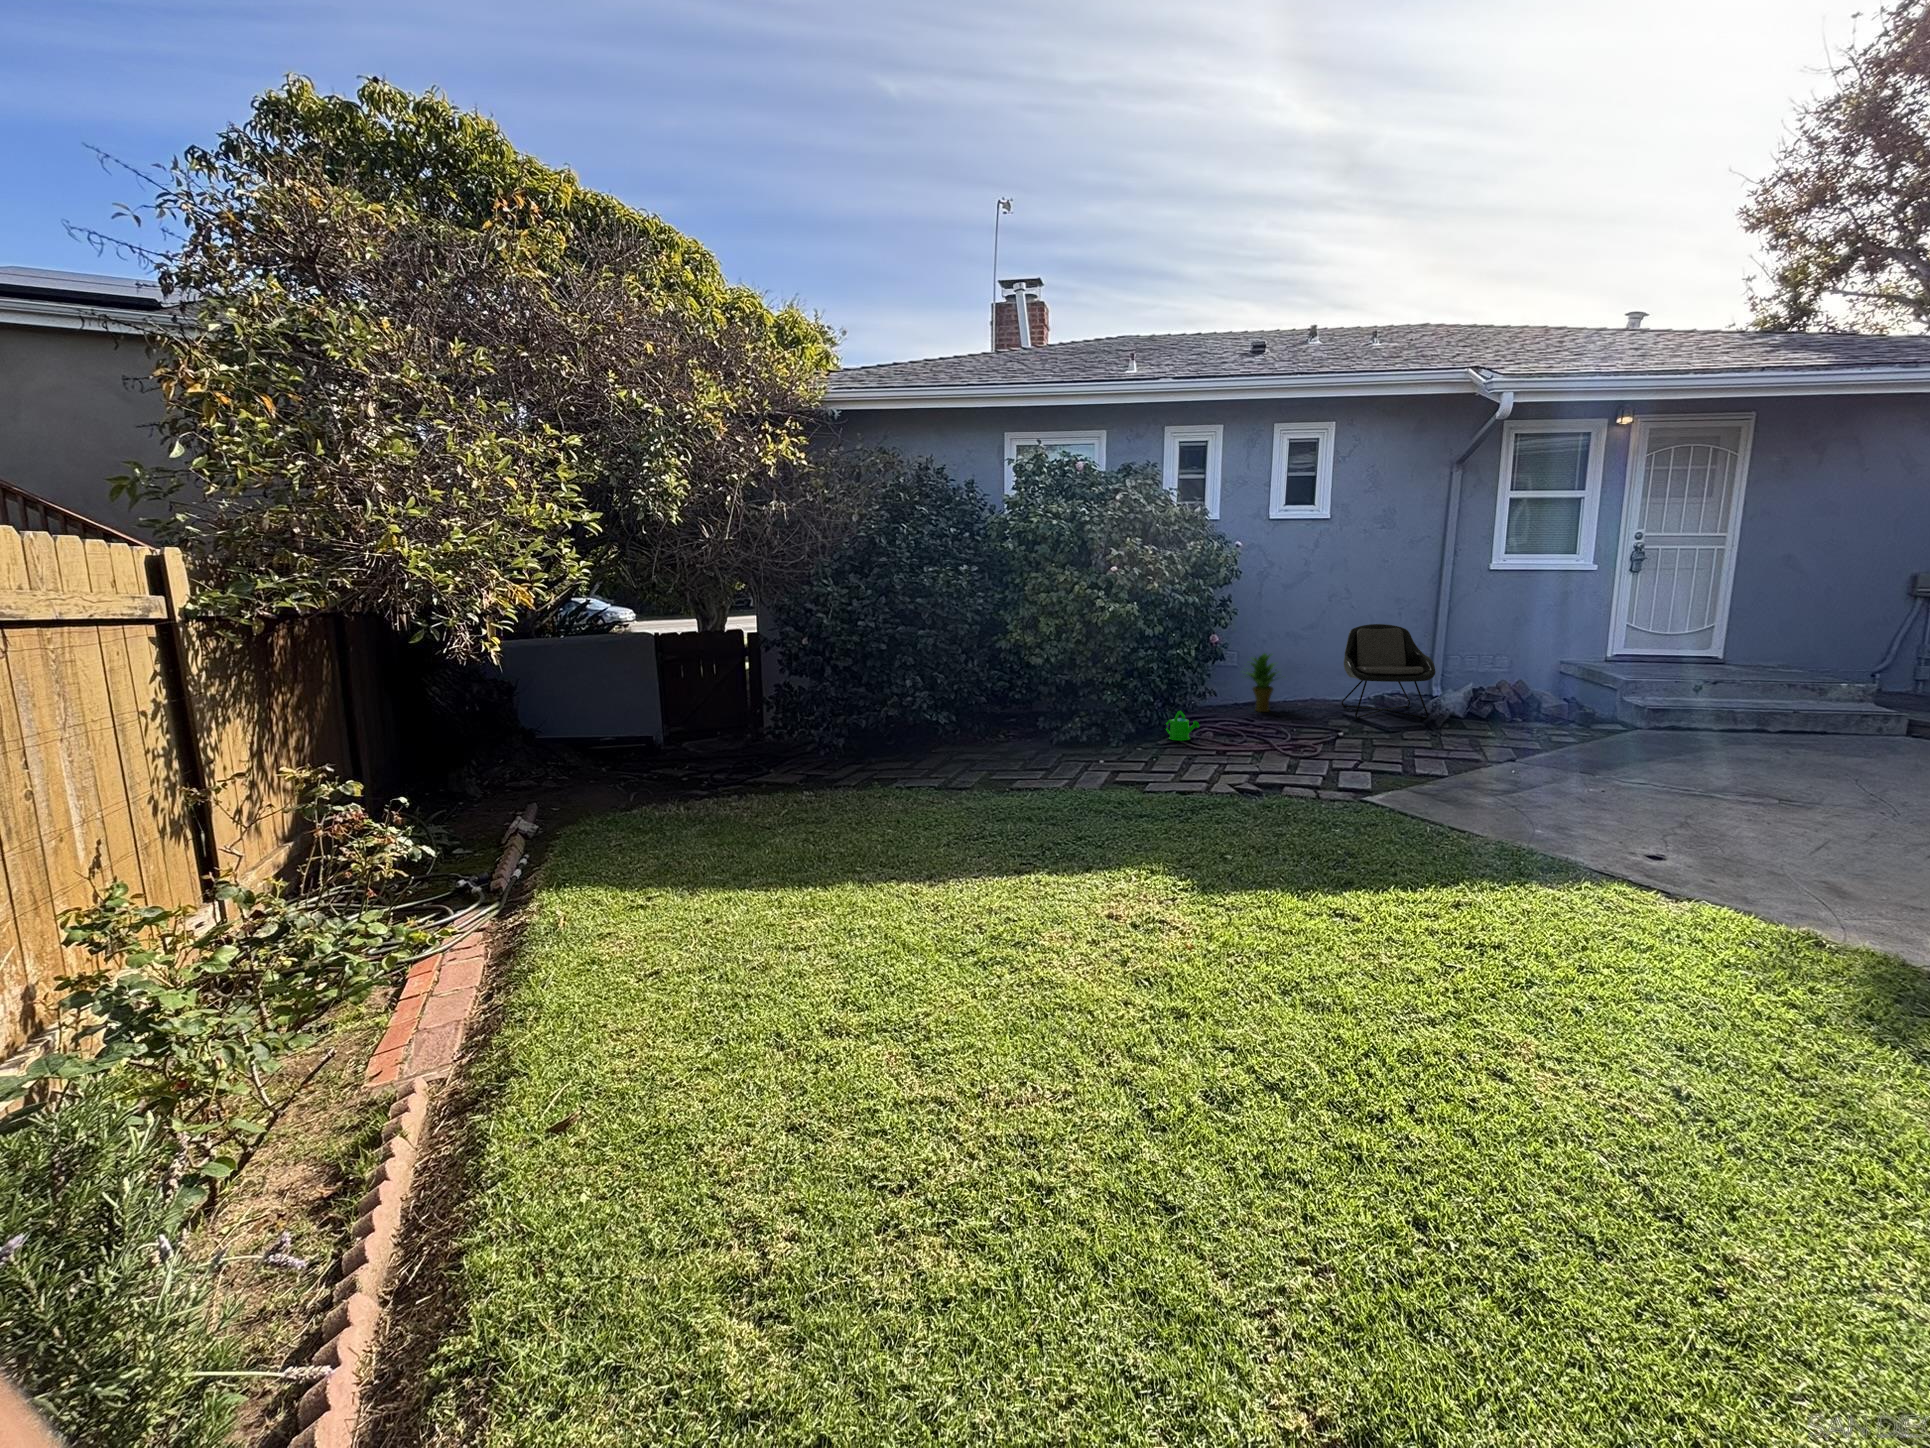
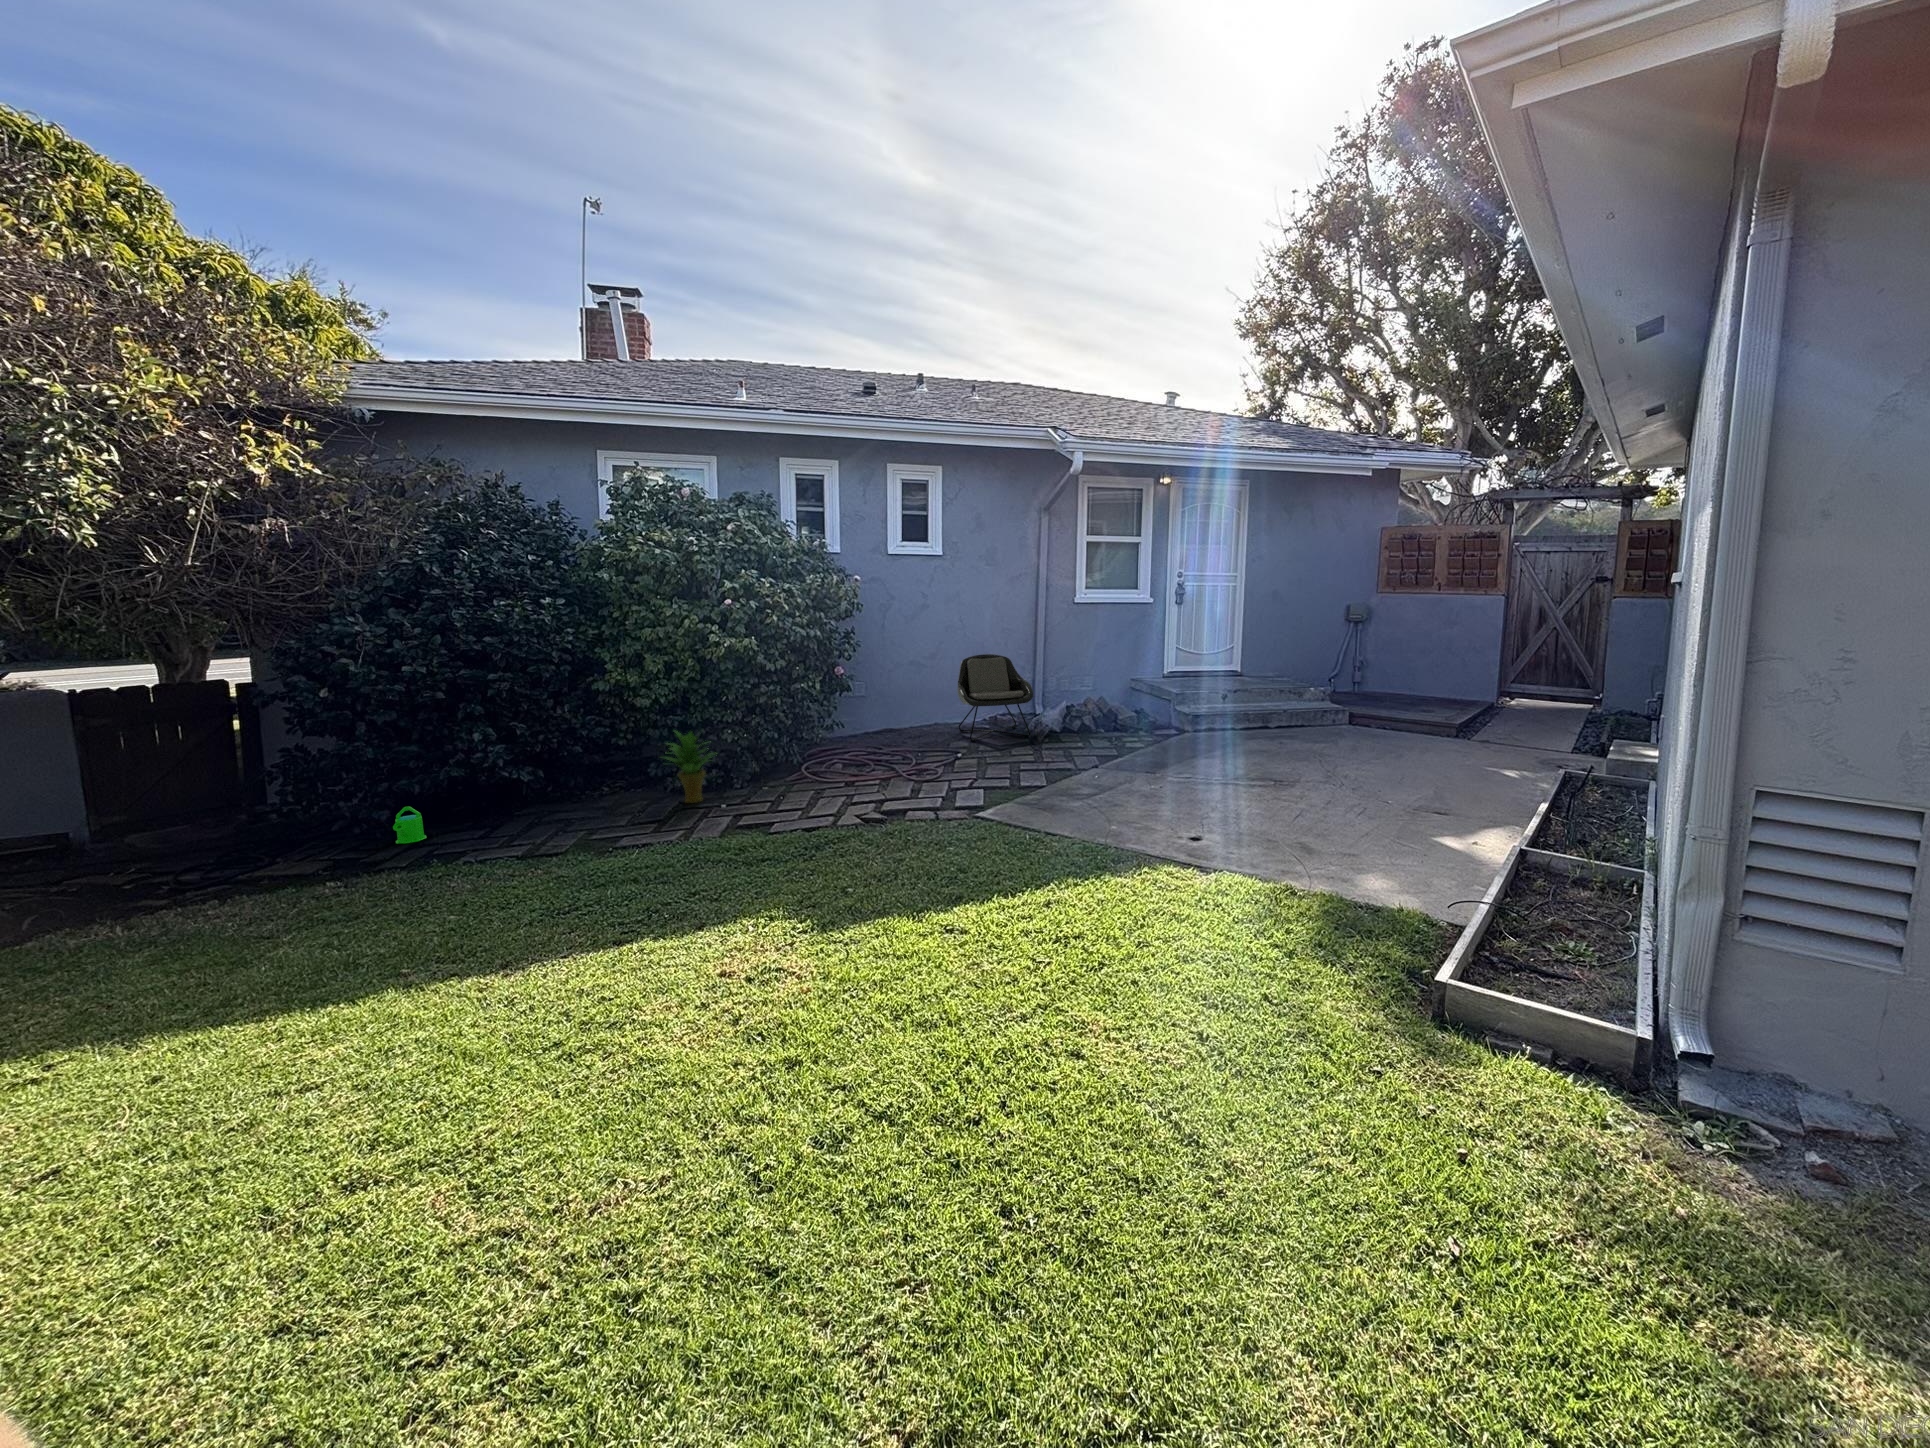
potted plant: present [1242,653,1279,712] -> present [665,731,715,803]
watering can: present [1165,711,1199,741] -> present [393,806,427,844]

